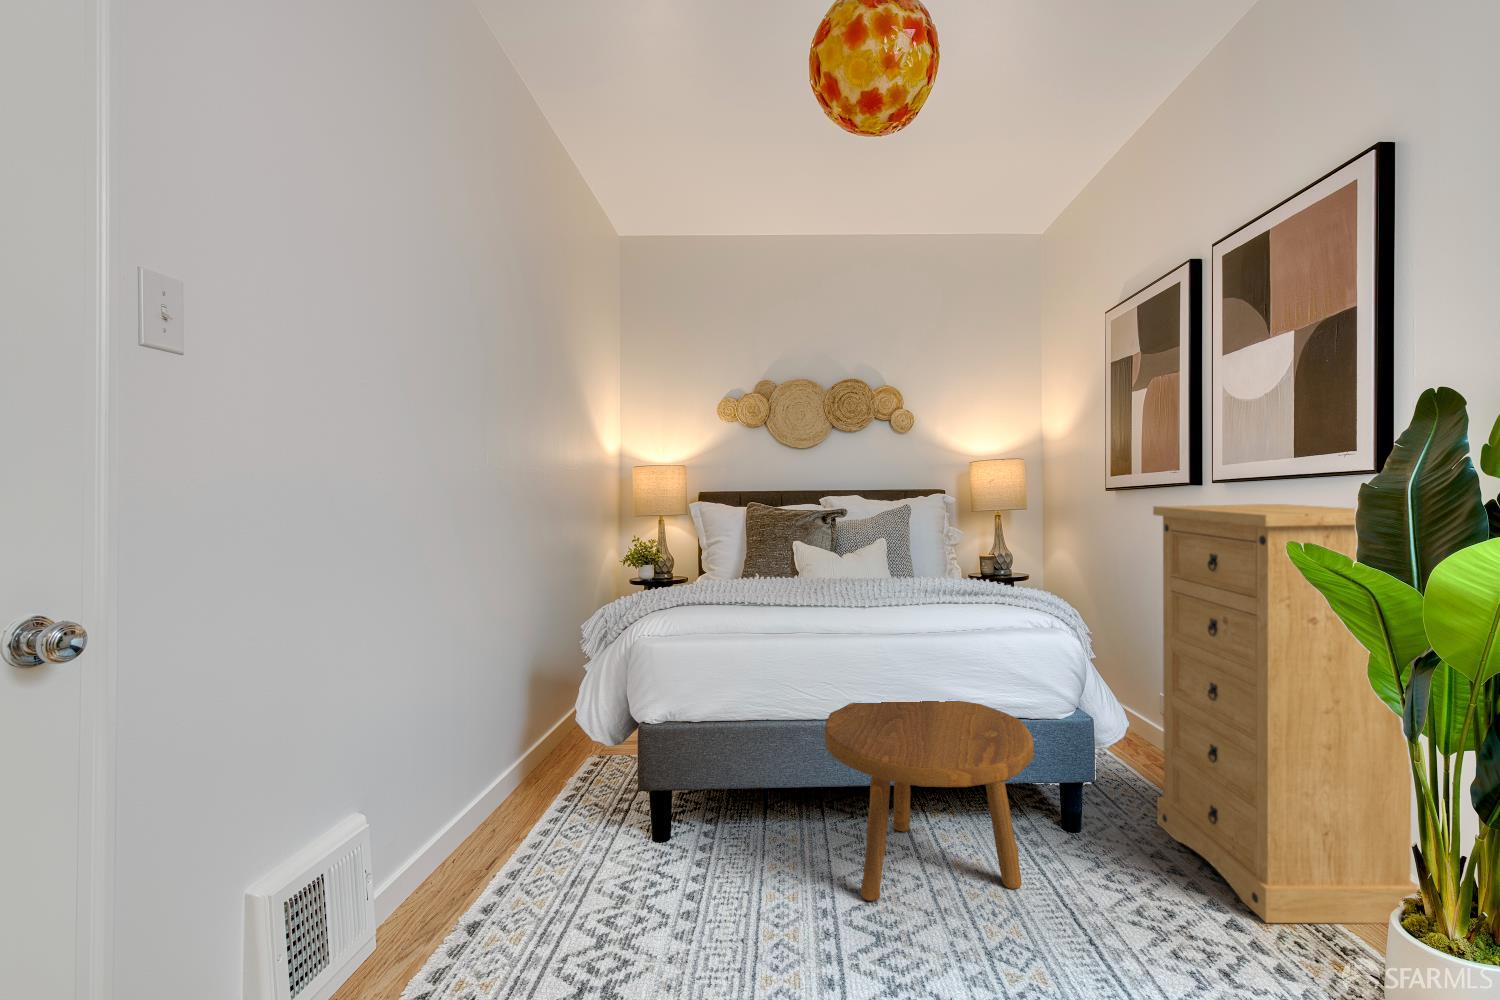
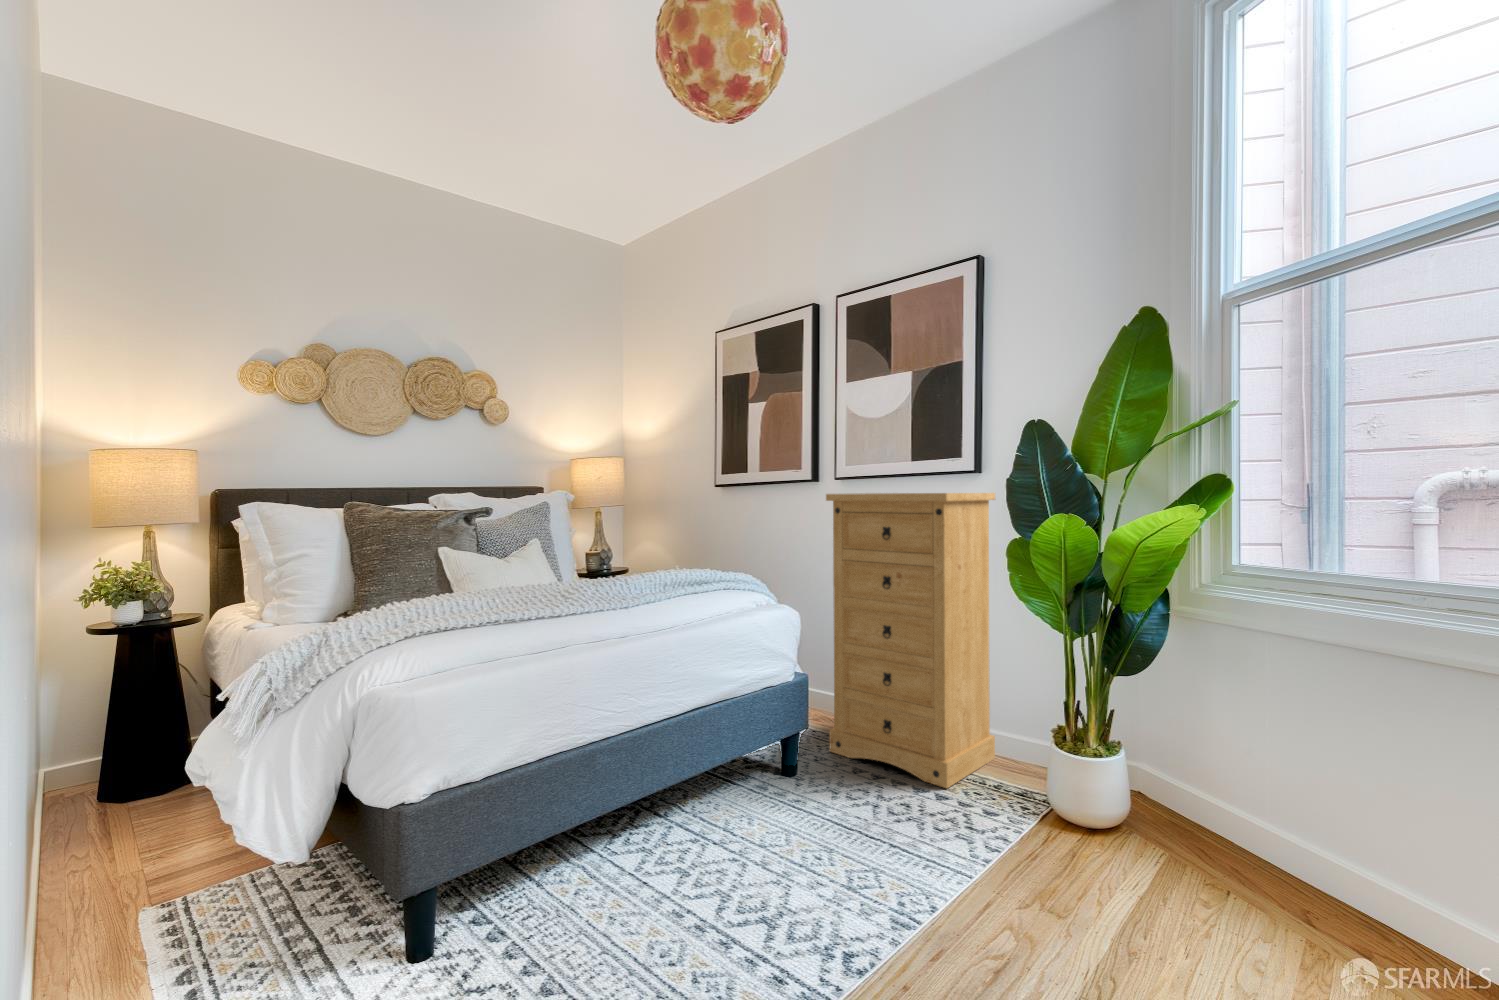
footstool: present [824,699,1034,901] -> none [629,678,832,898]

